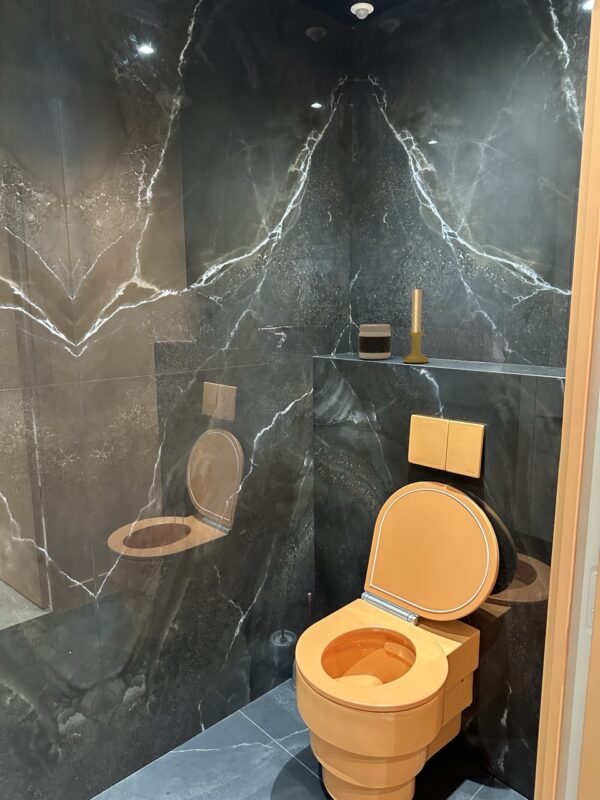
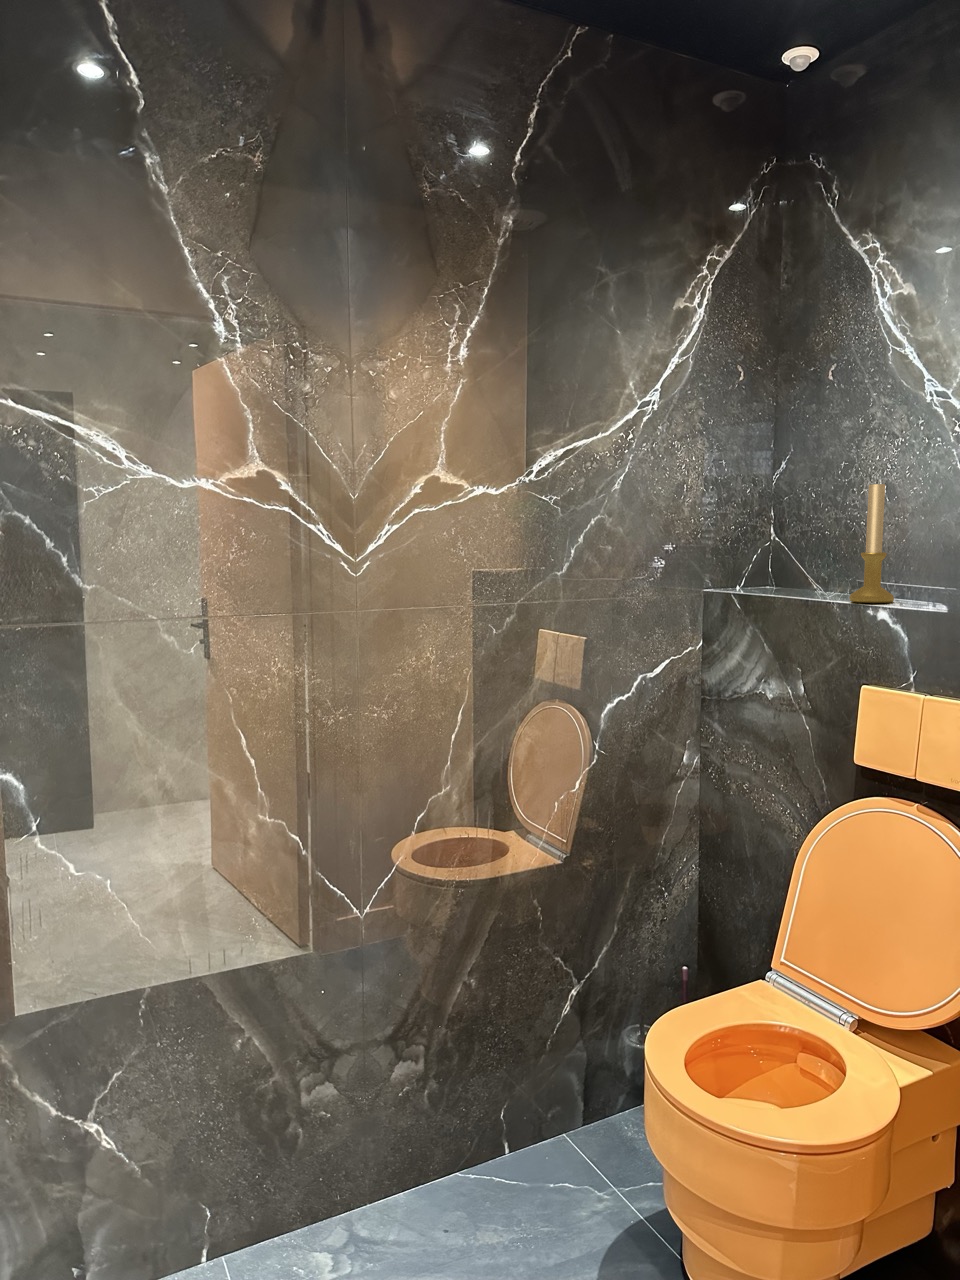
jar: present [358,324,391,359] -> none [778,542,834,597]

